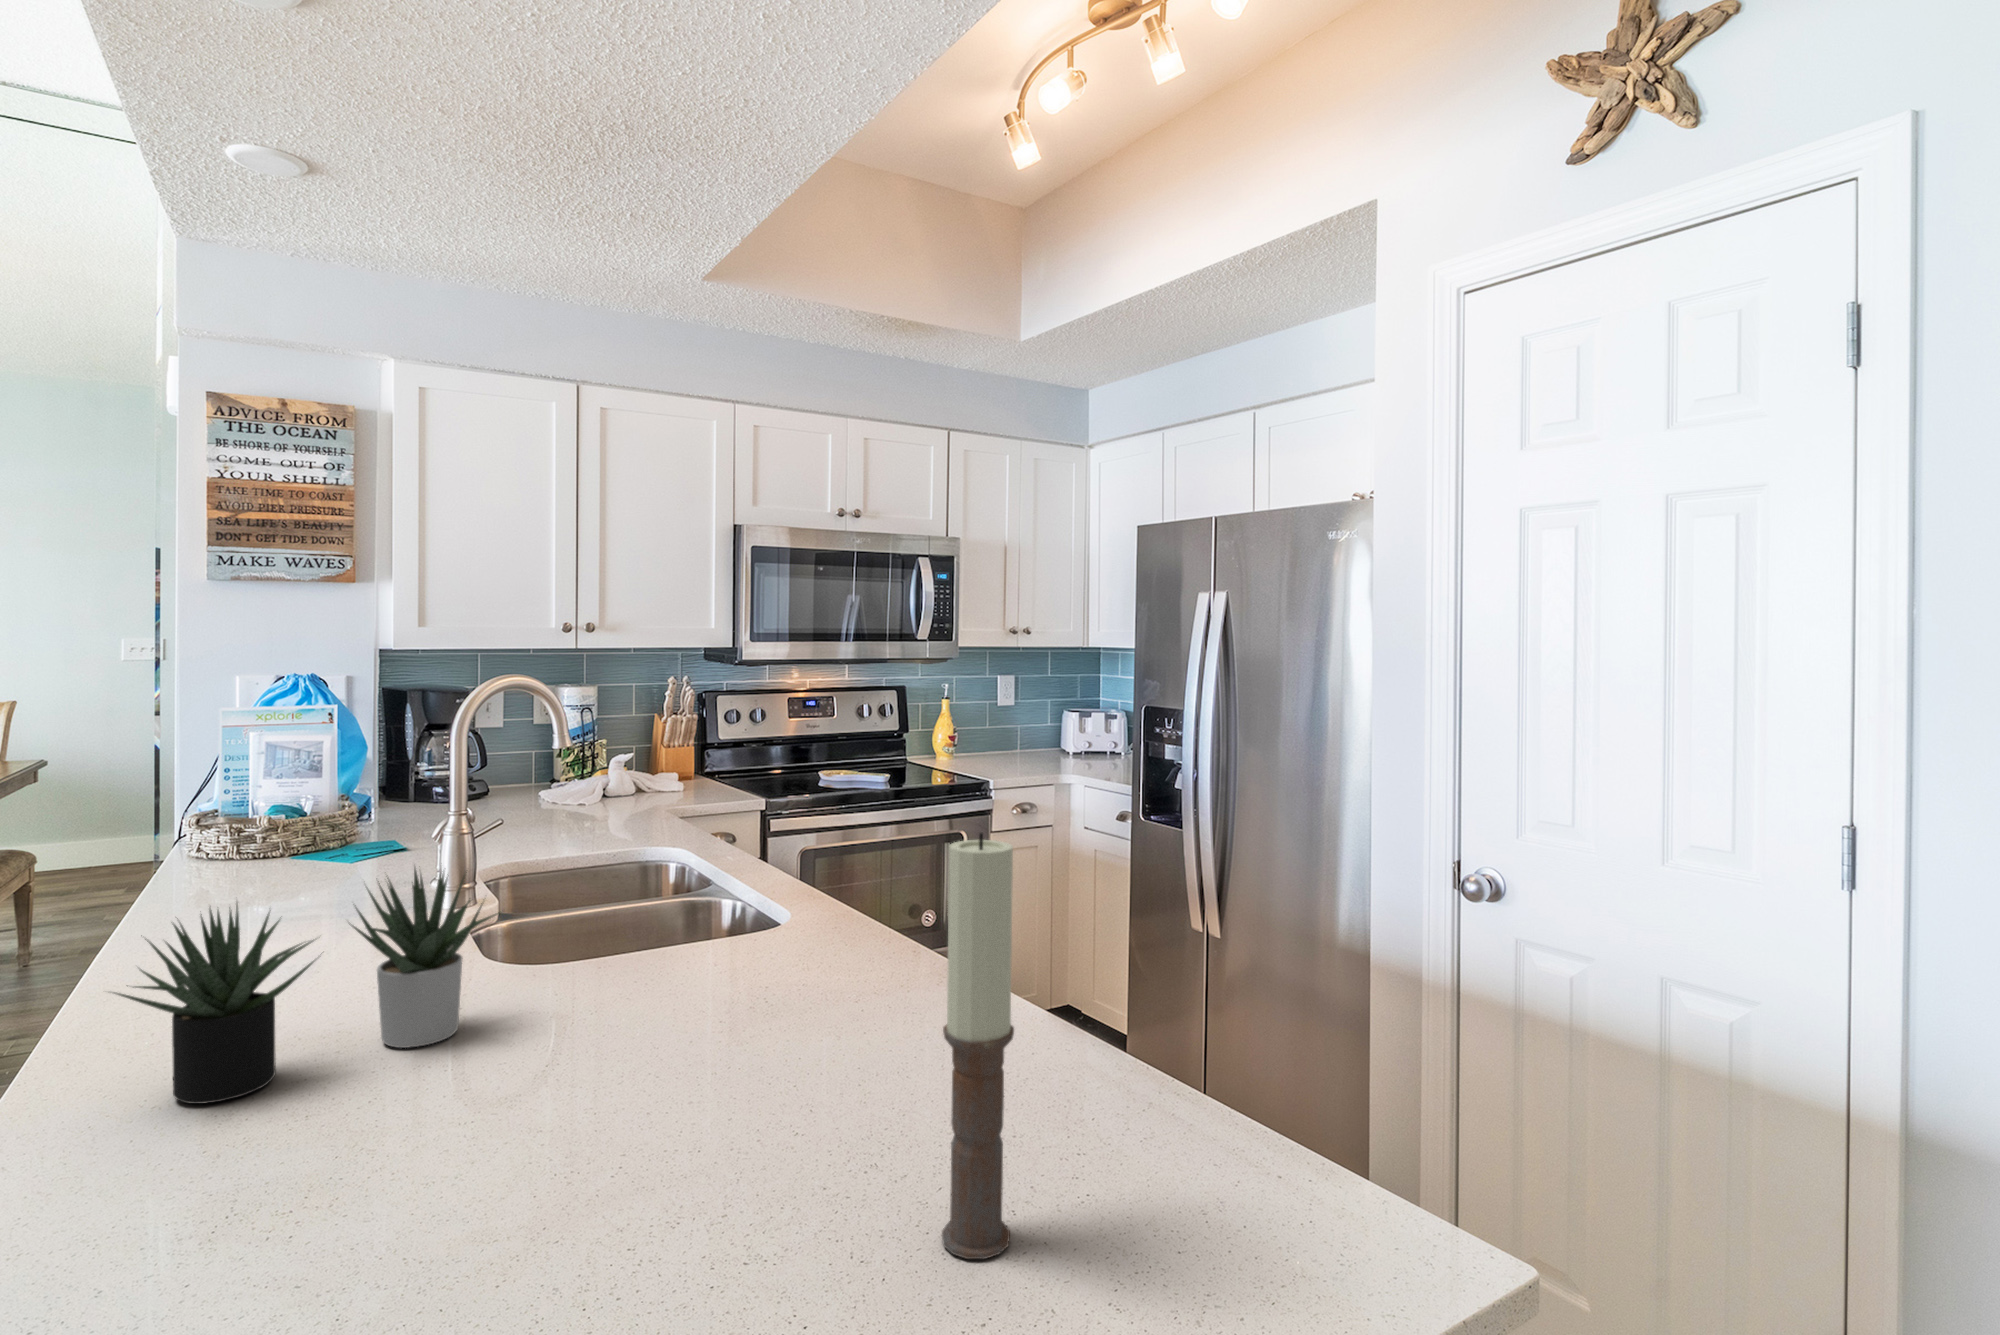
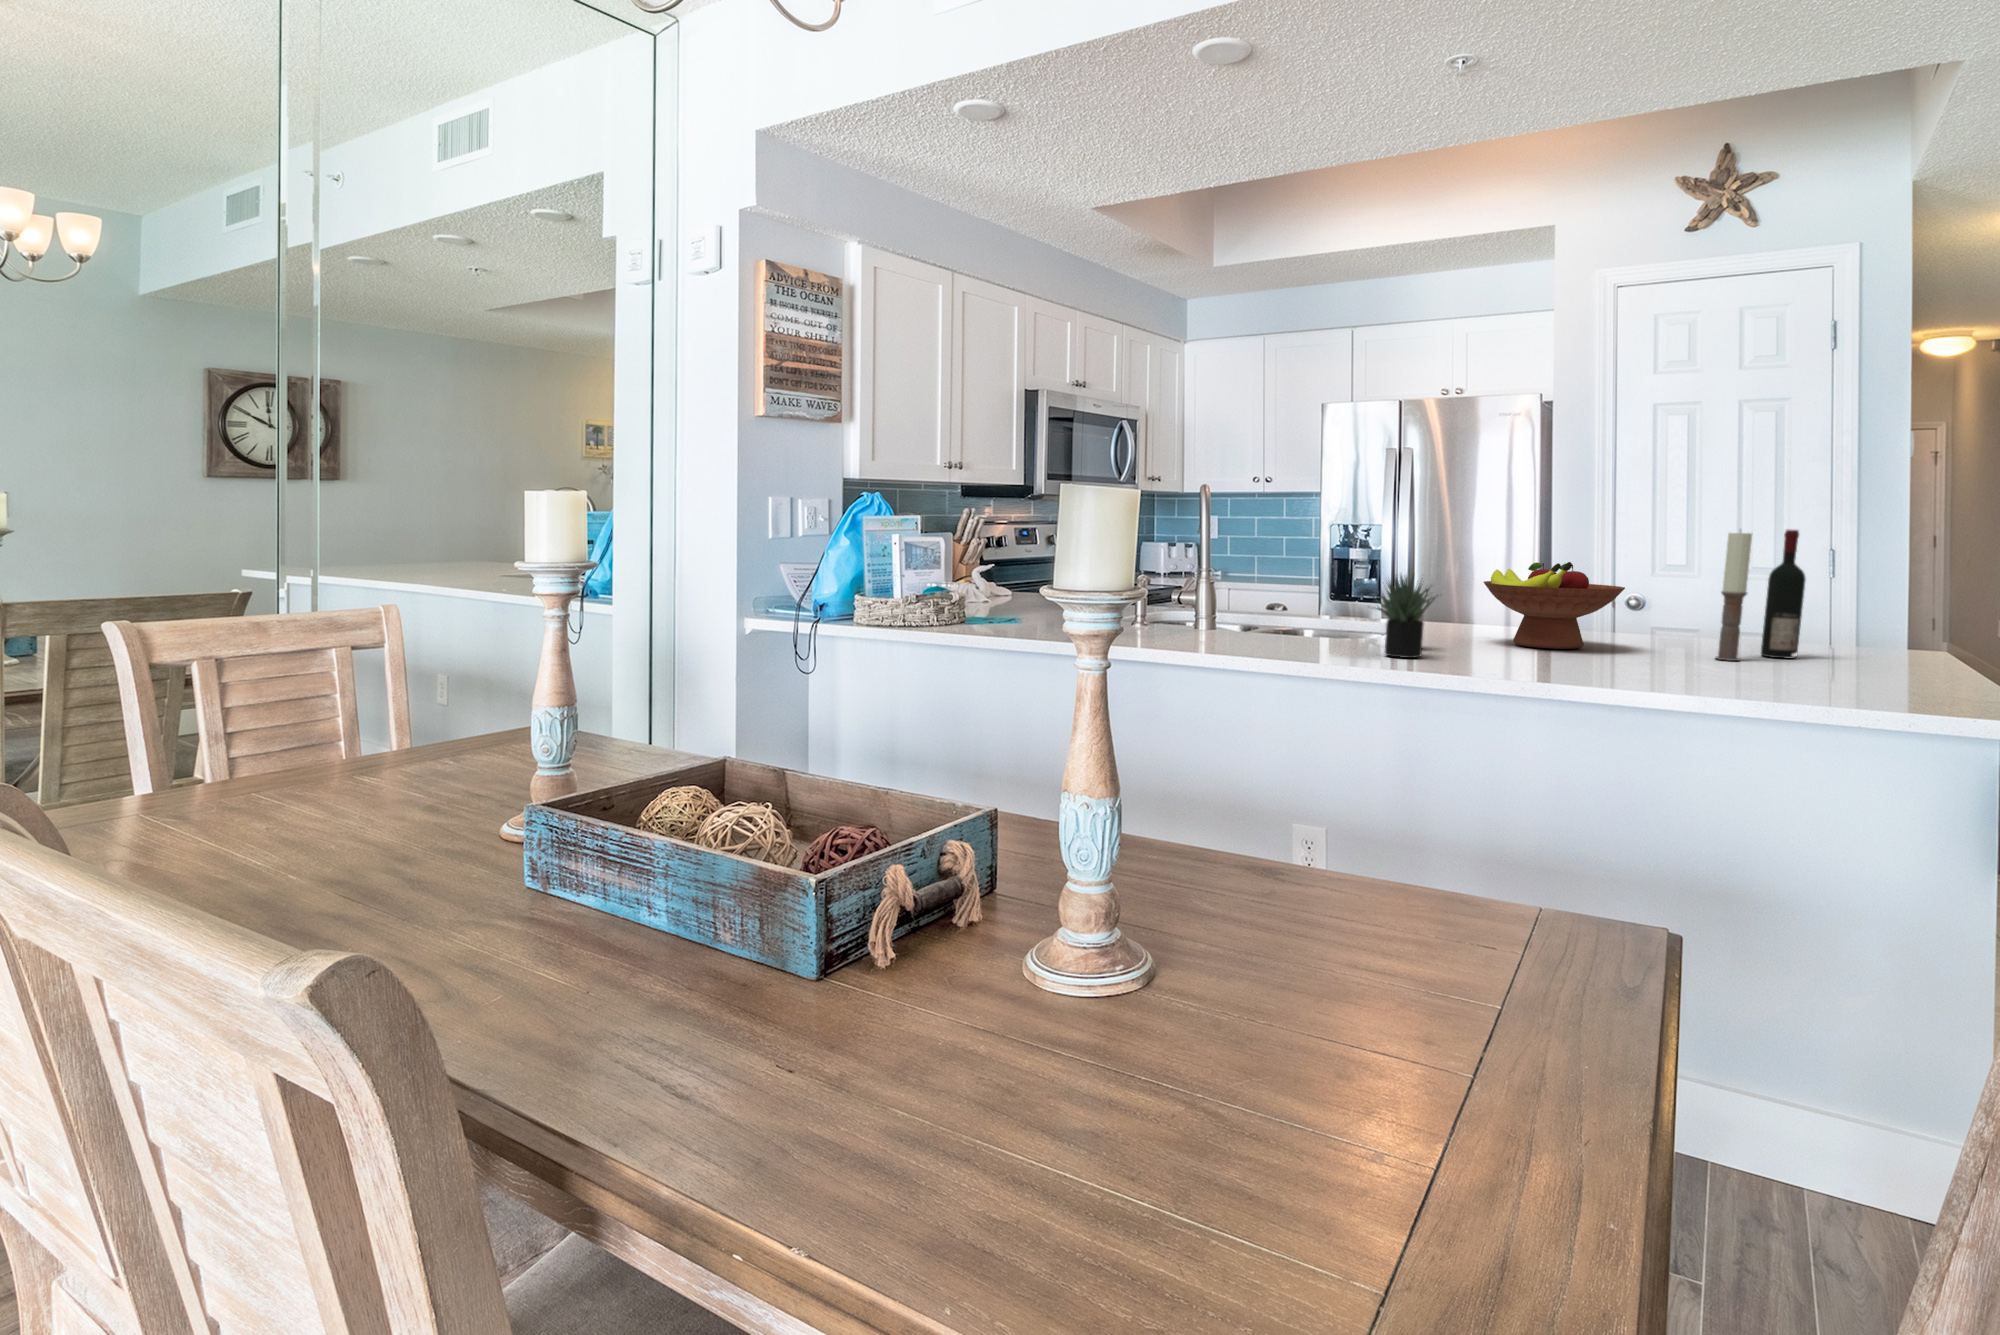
wine bottle: none [1174,830,1280,1263] -> present [1761,530,1806,658]
fruit bowl: none [616,858,932,1087] -> present [1484,562,1625,649]

